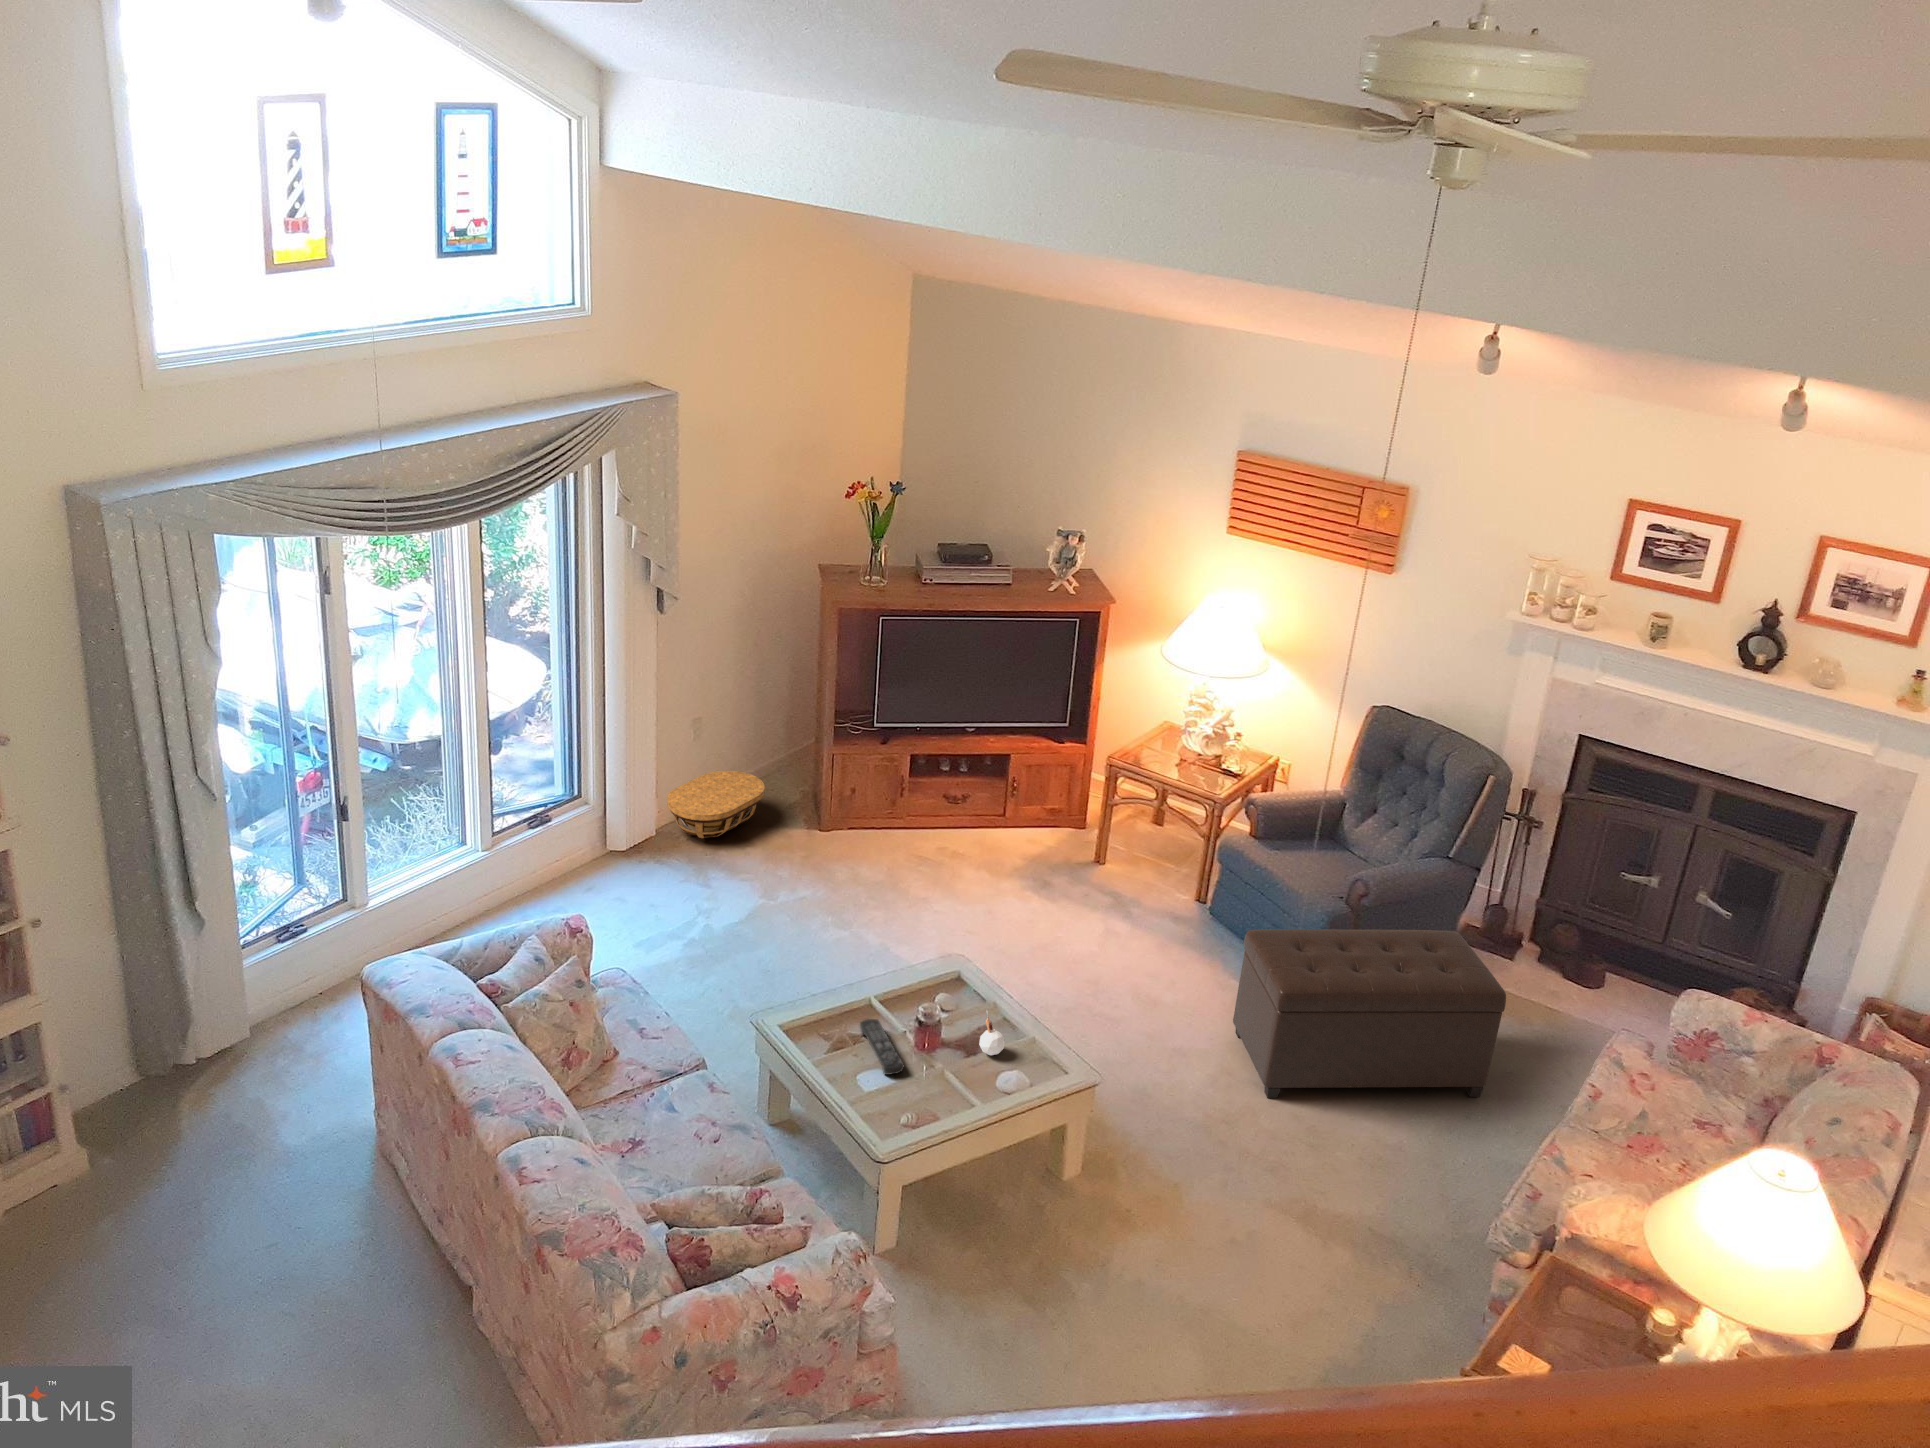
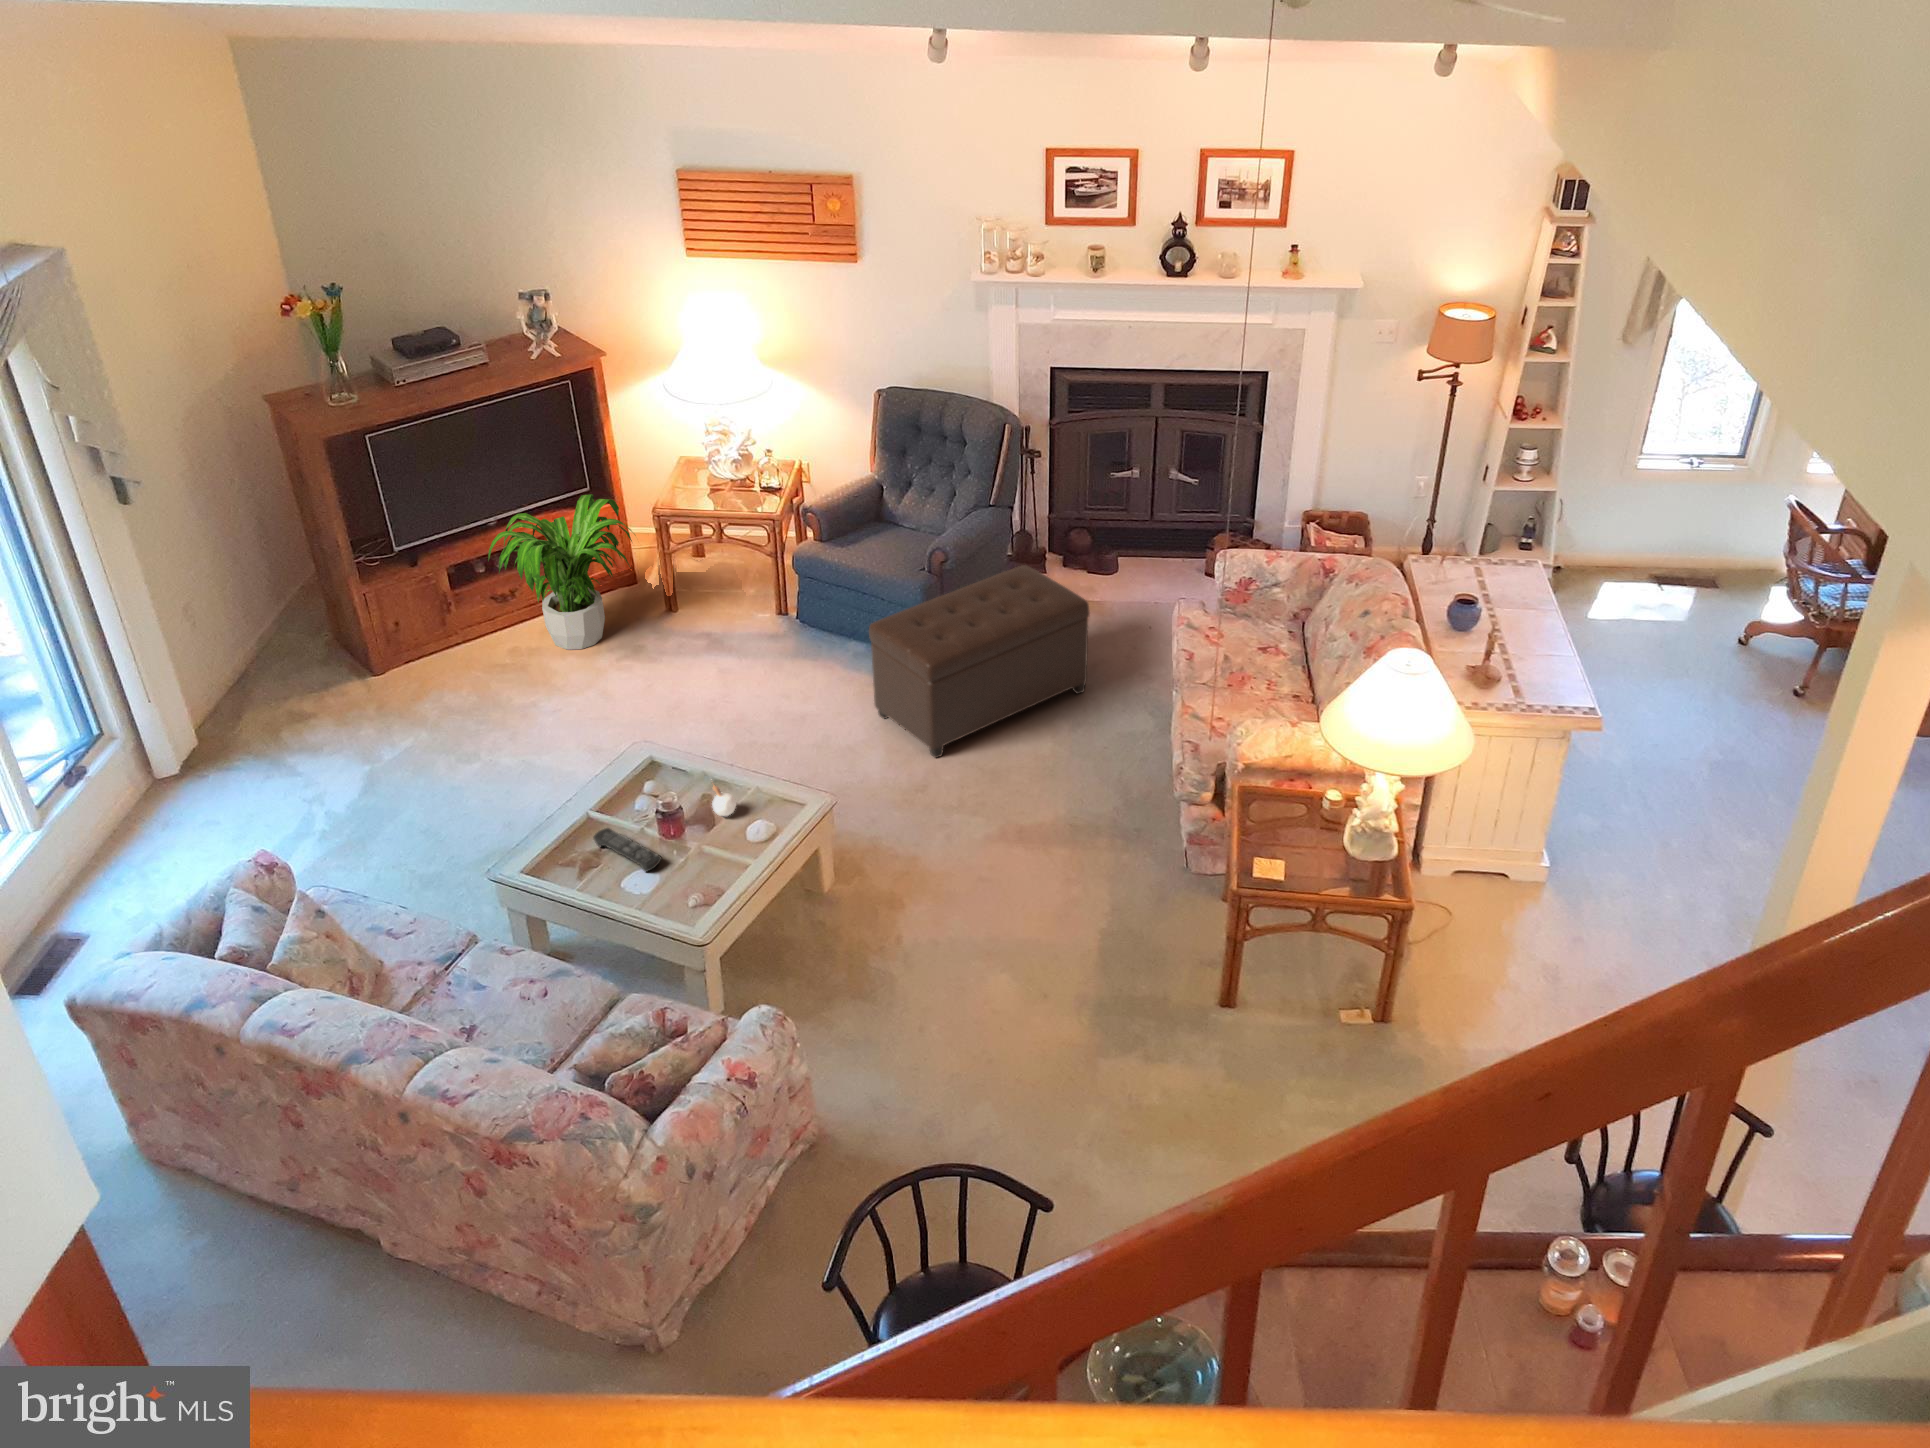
potted plant: none [942,723,1080,867] -> present [488,494,636,650]
basket: present [667,771,764,838] -> none [200,646,306,732]

